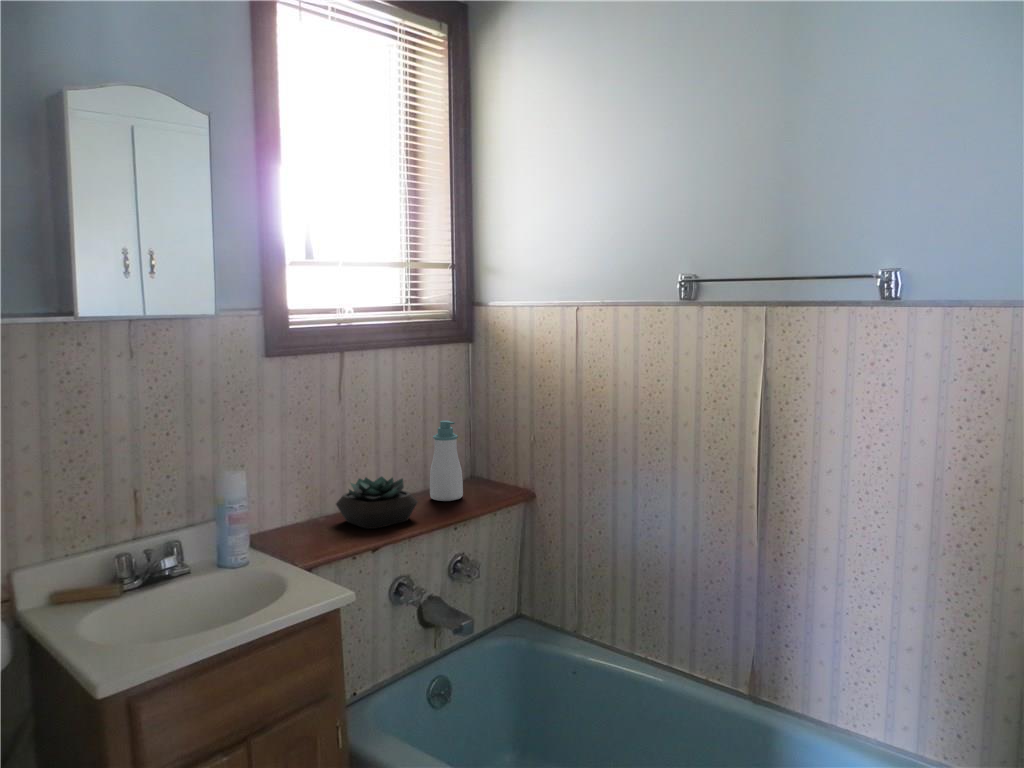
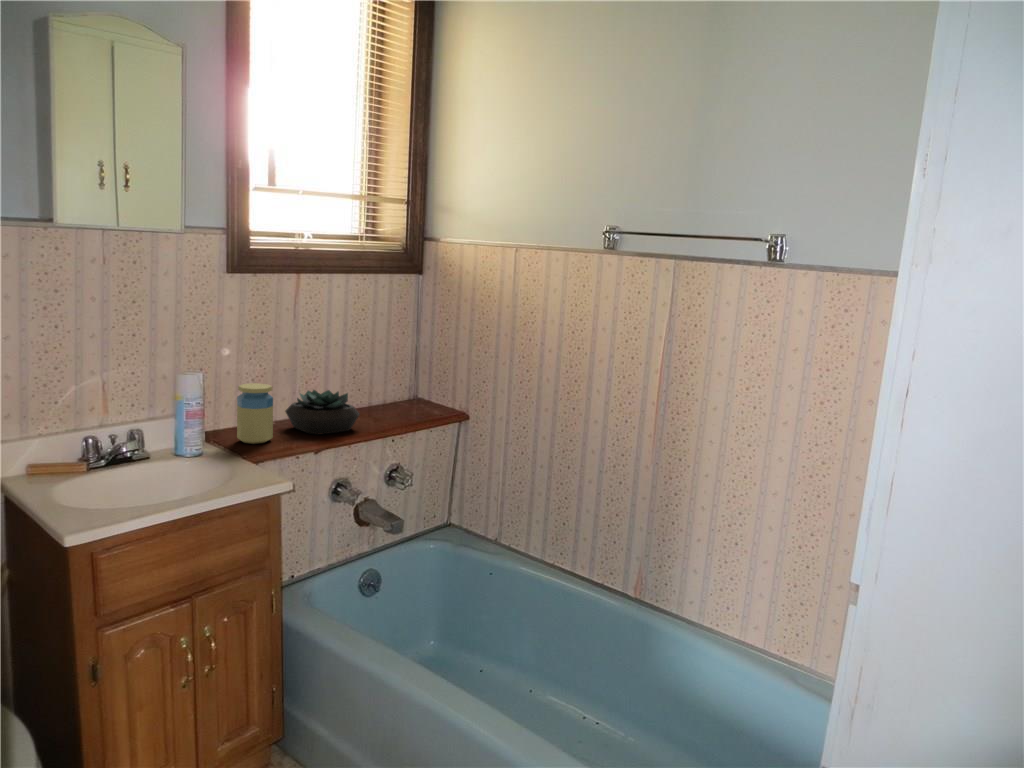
soap bottle: present [430,421,463,501] -> none [373,345,404,417]
jar: none [284,477,325,546] -> present [237,383,273,444]

